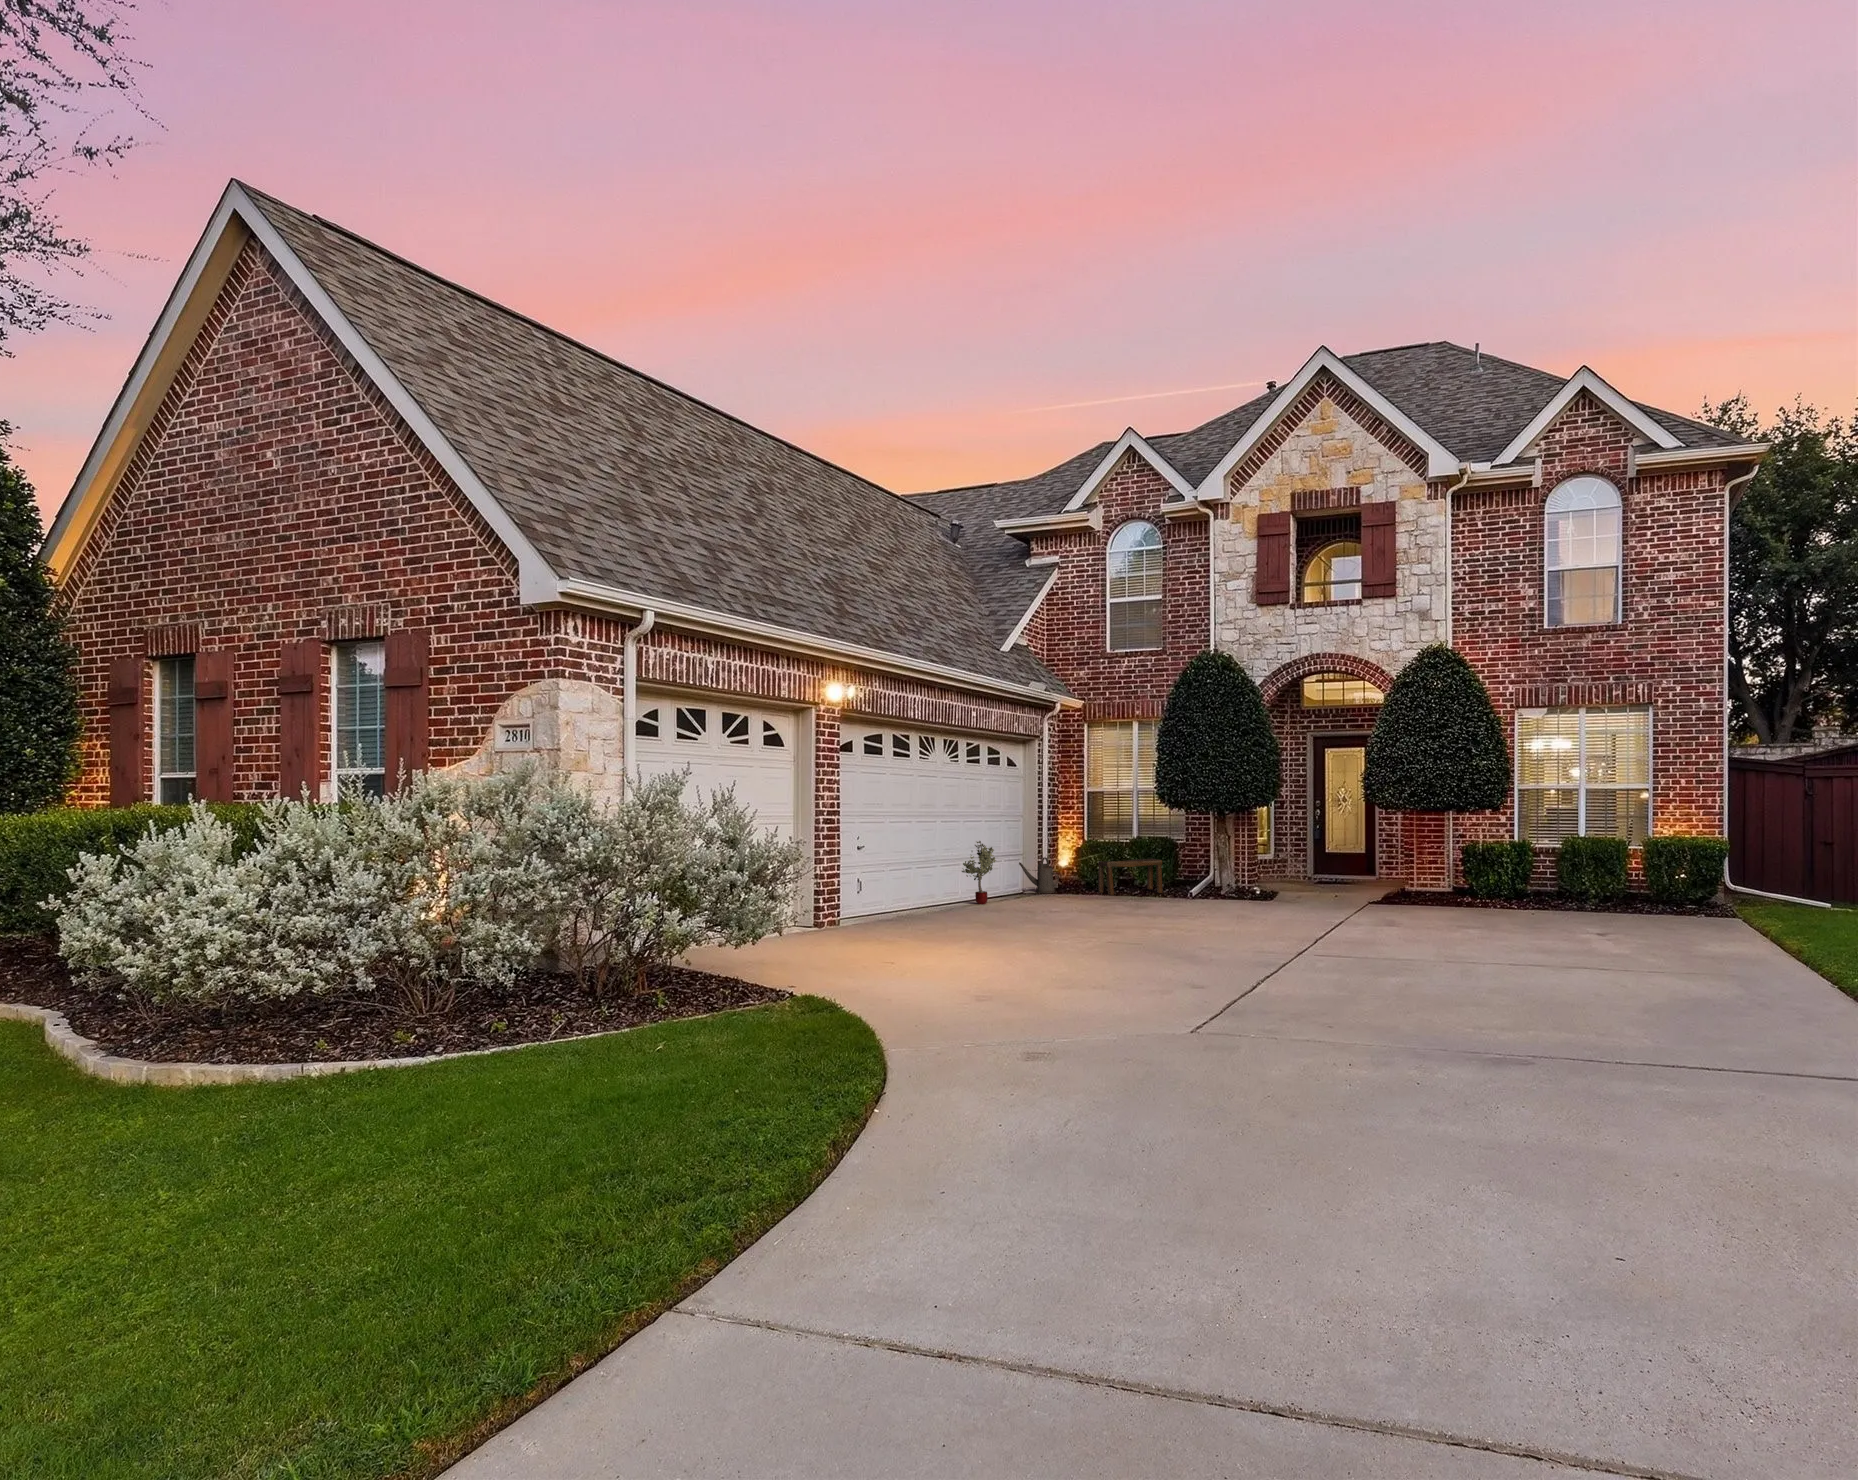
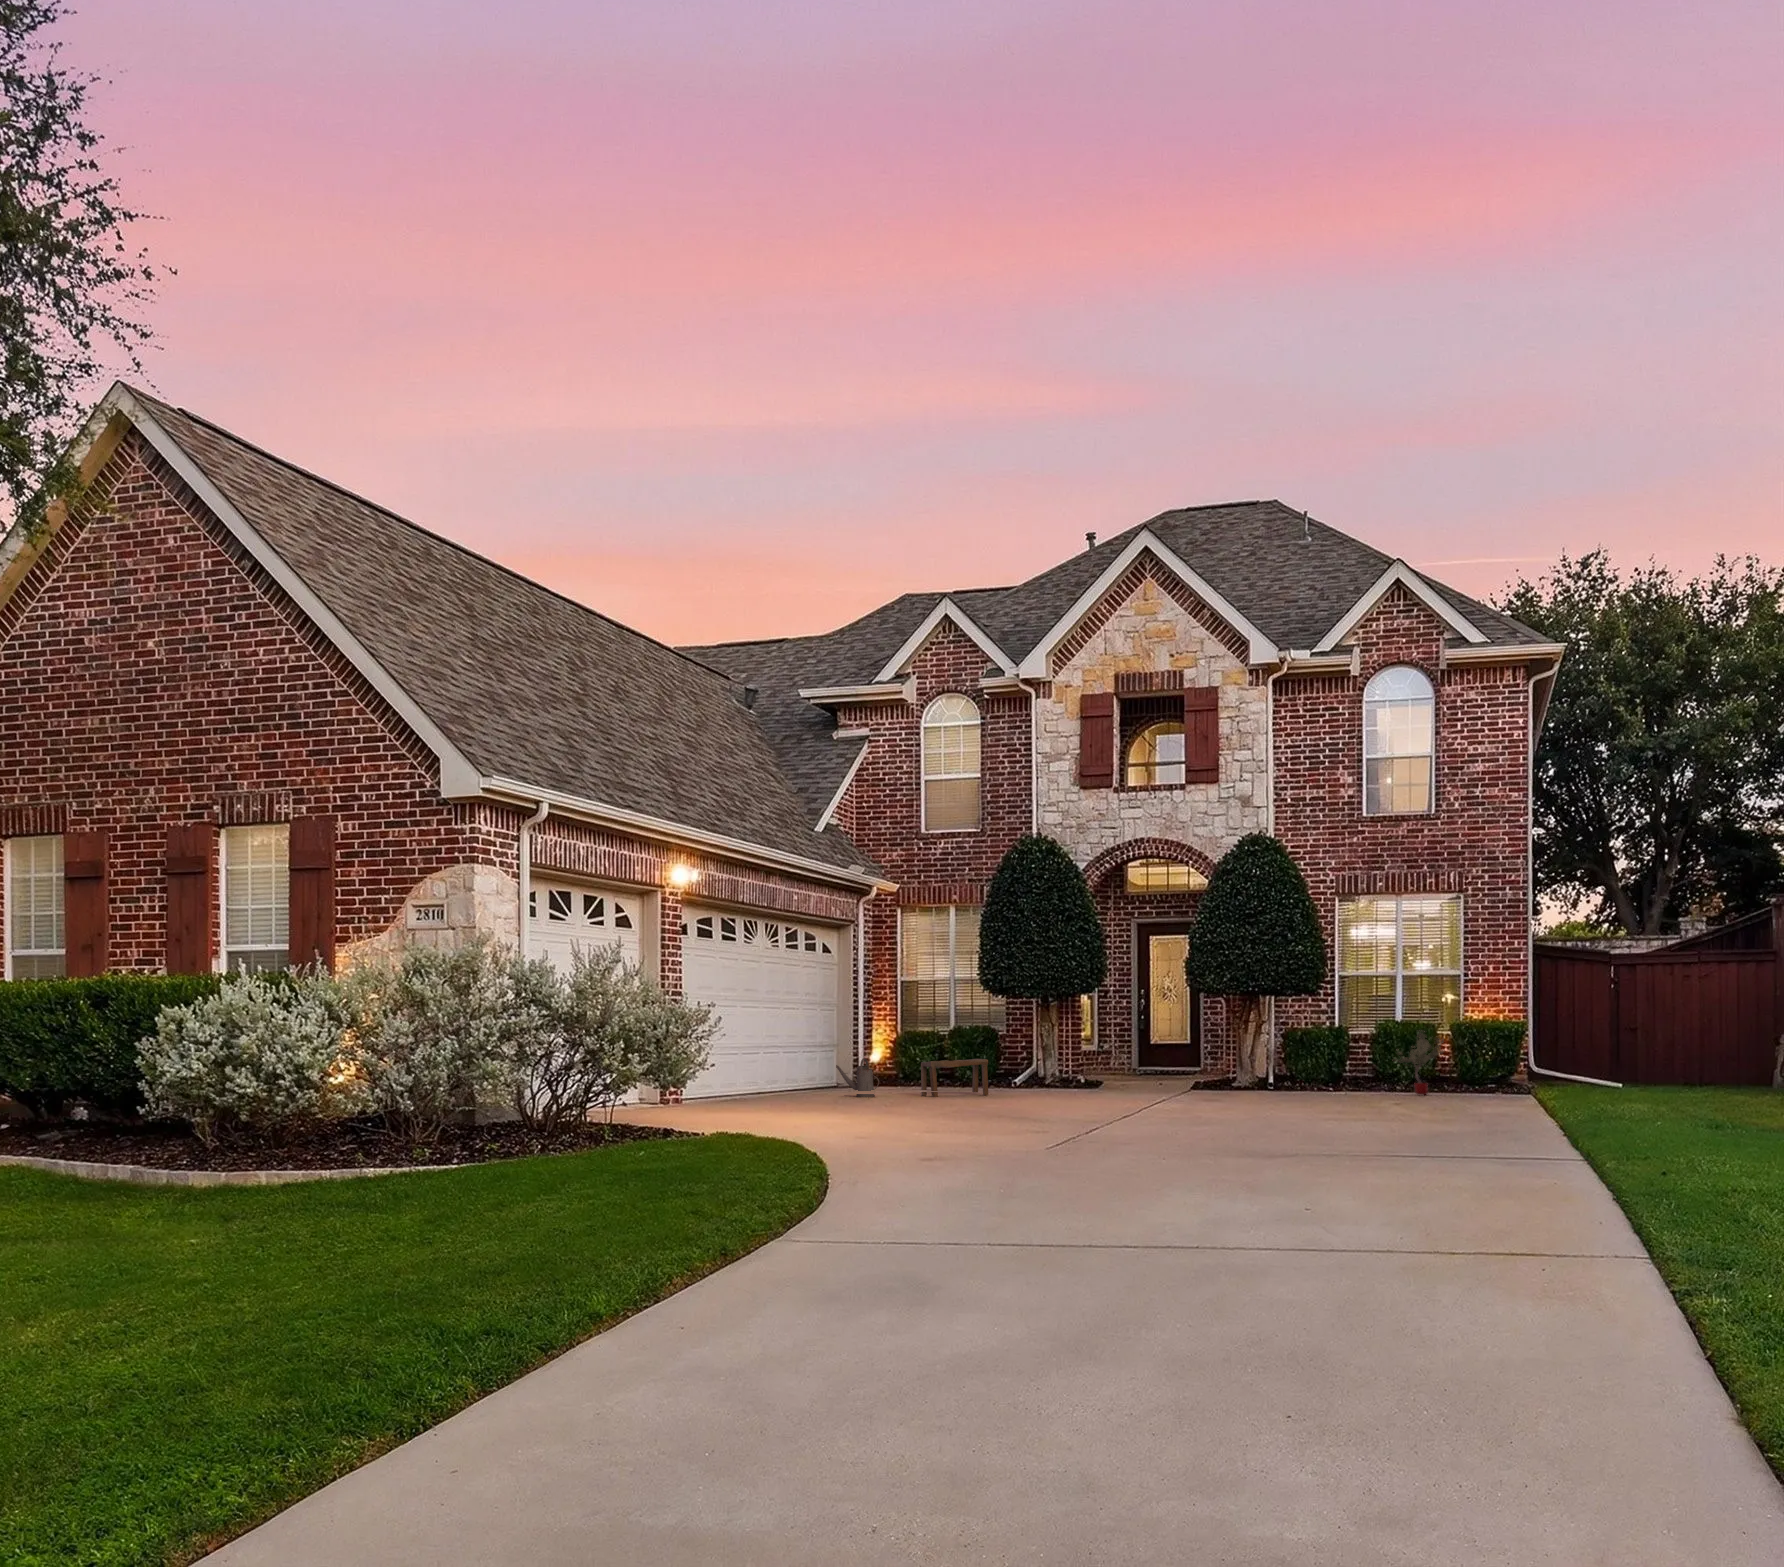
potted tree: present [962,841,996,904] -> present [1395,1033,1445,1095]

